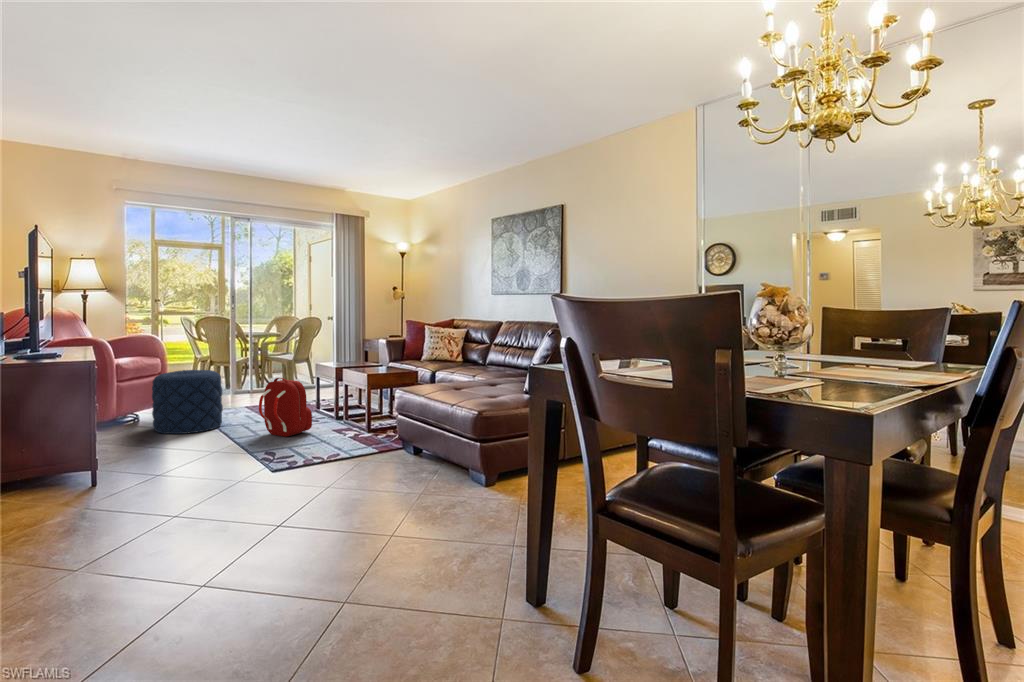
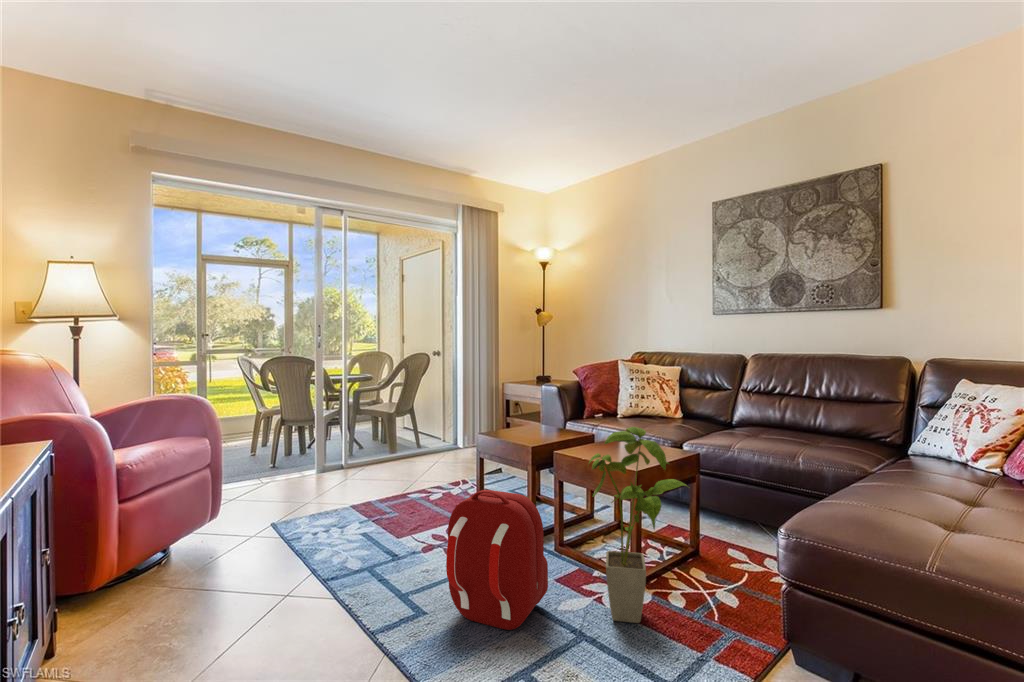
house plant: none [326,351,374,437] -> present [589,427,687,623]
pouf: present [152,370,223,434] -> none [197,464,341,628]

